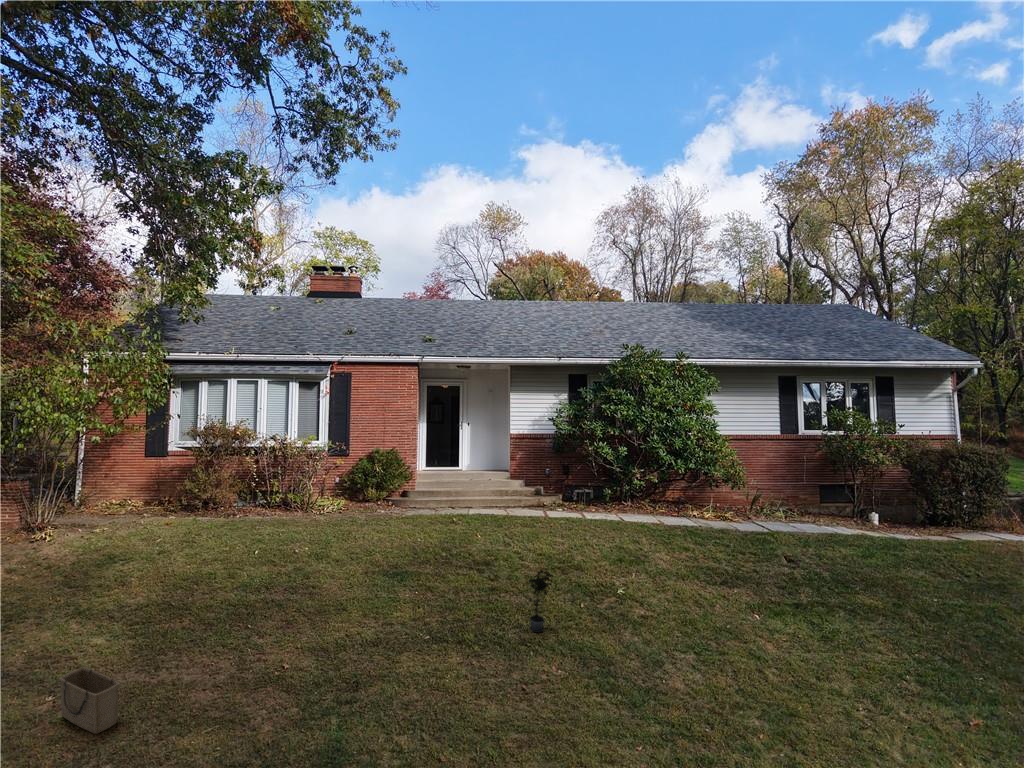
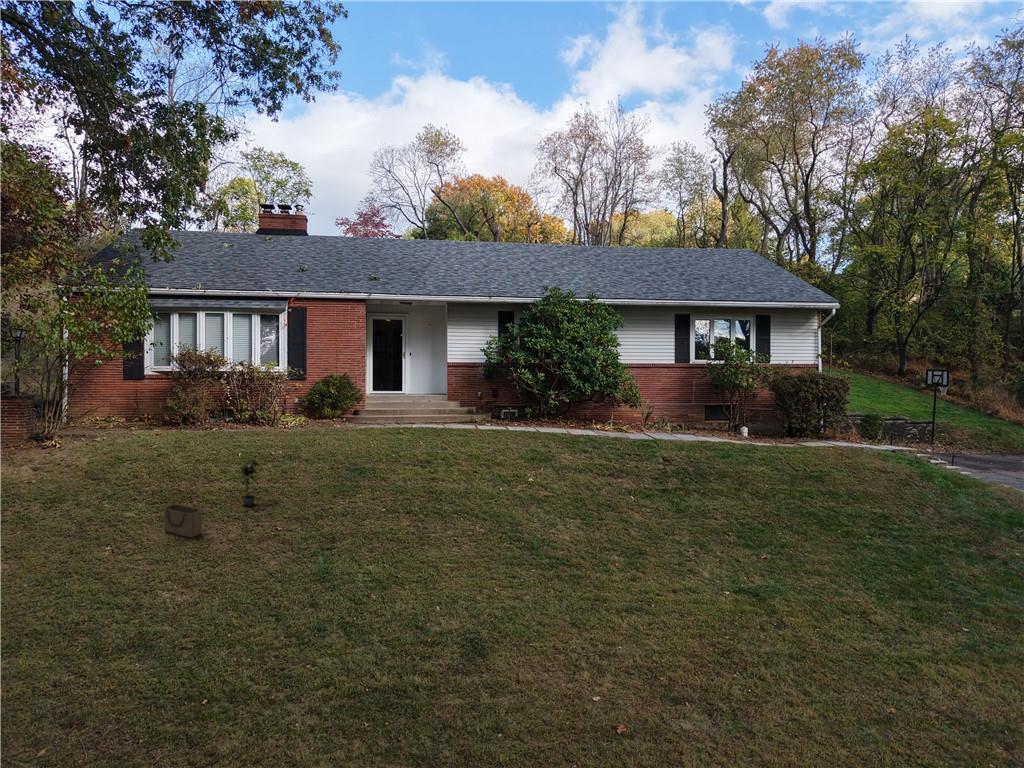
potted plant: present [529,568,552,632] -> present [240,460,260,507]

